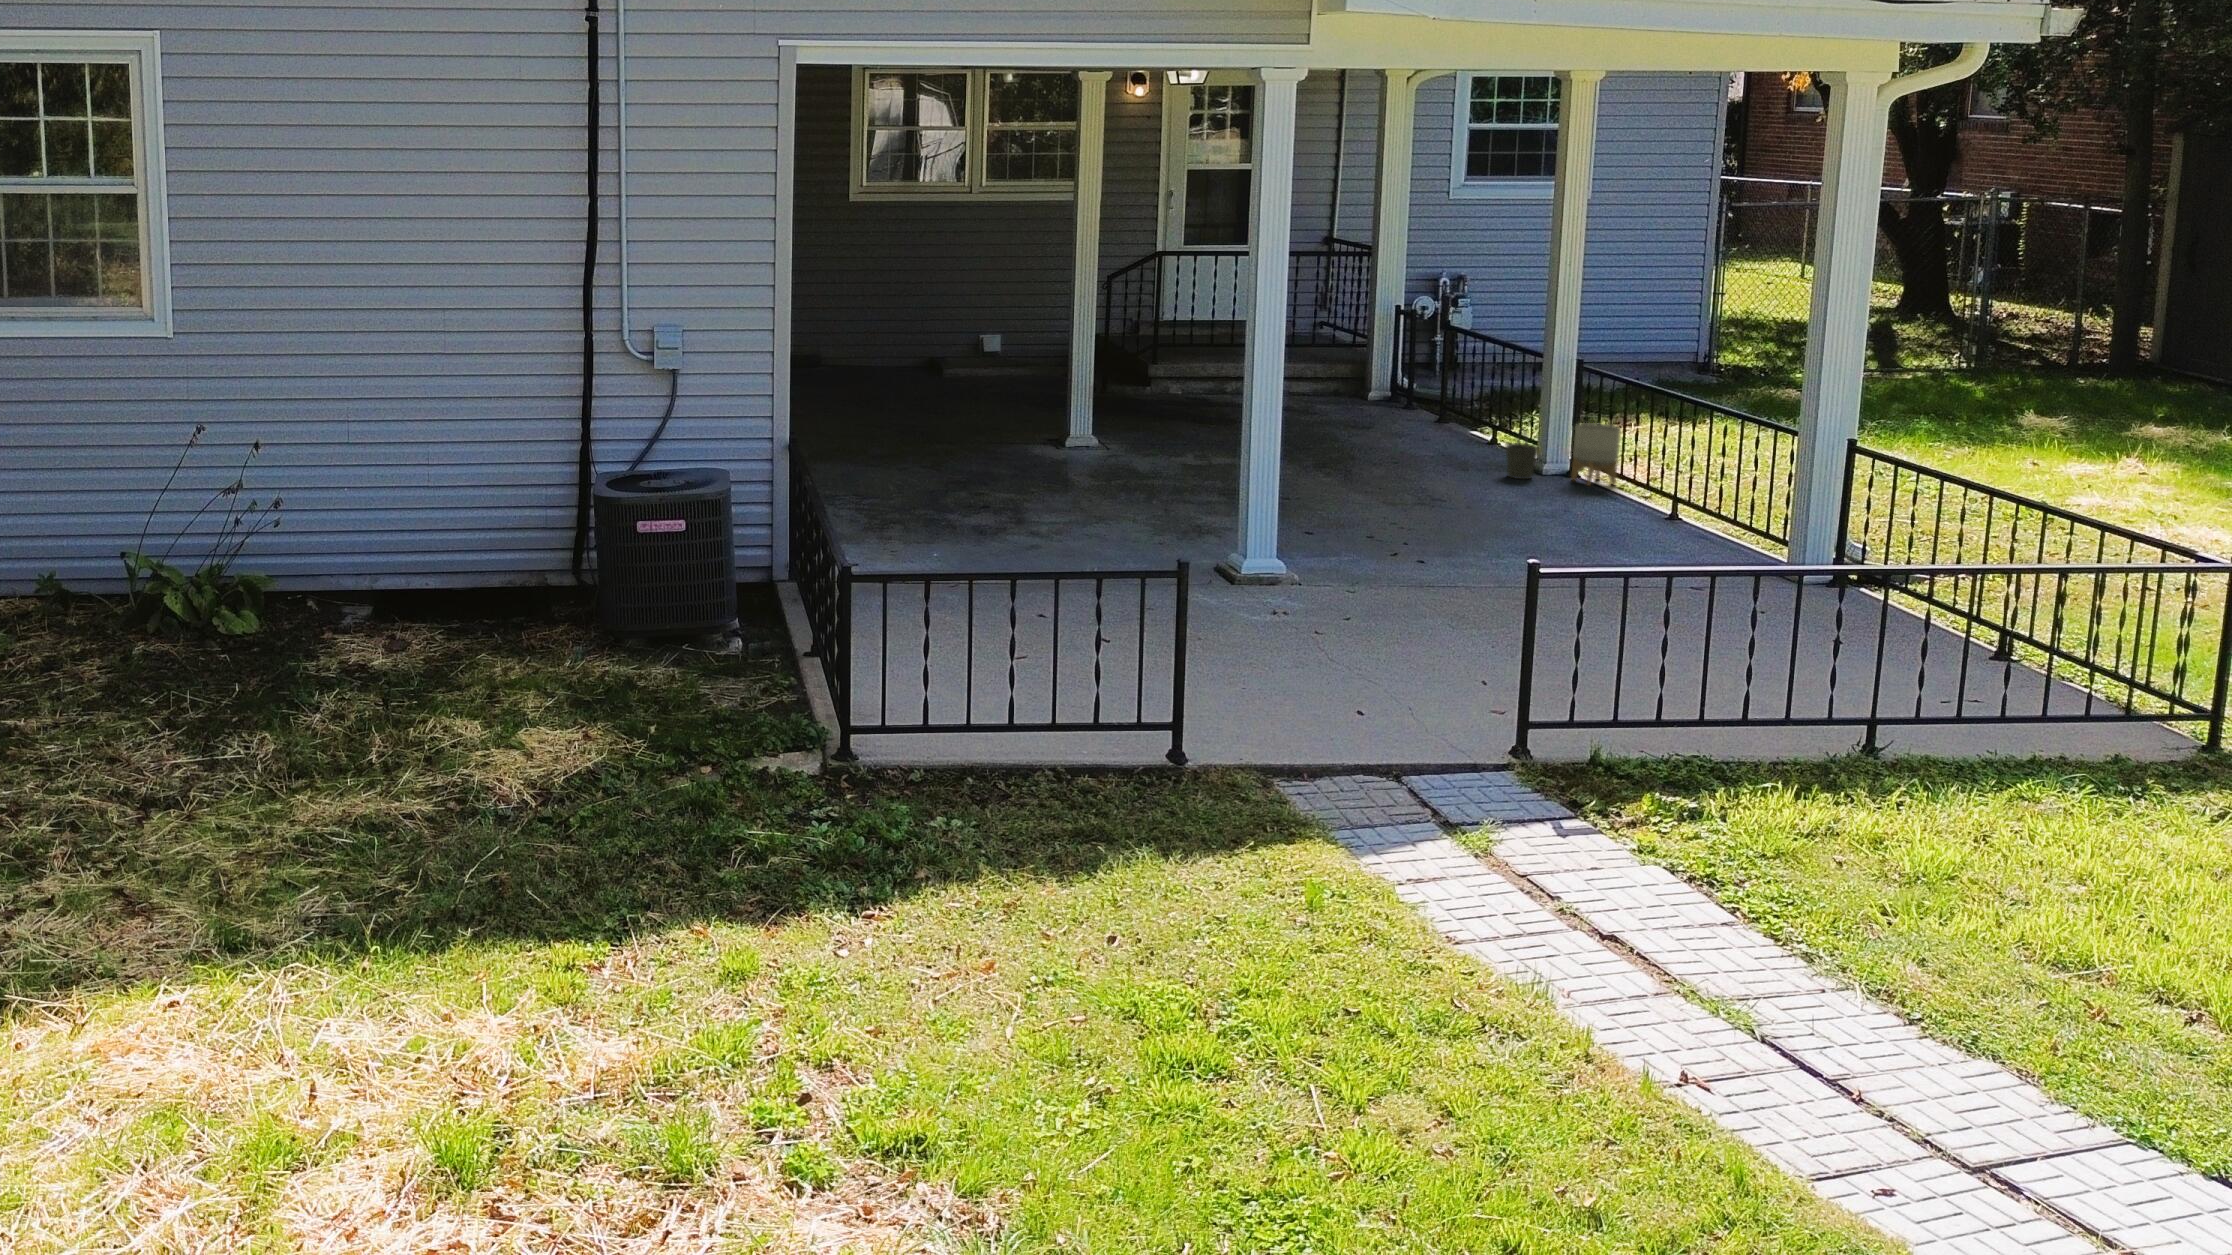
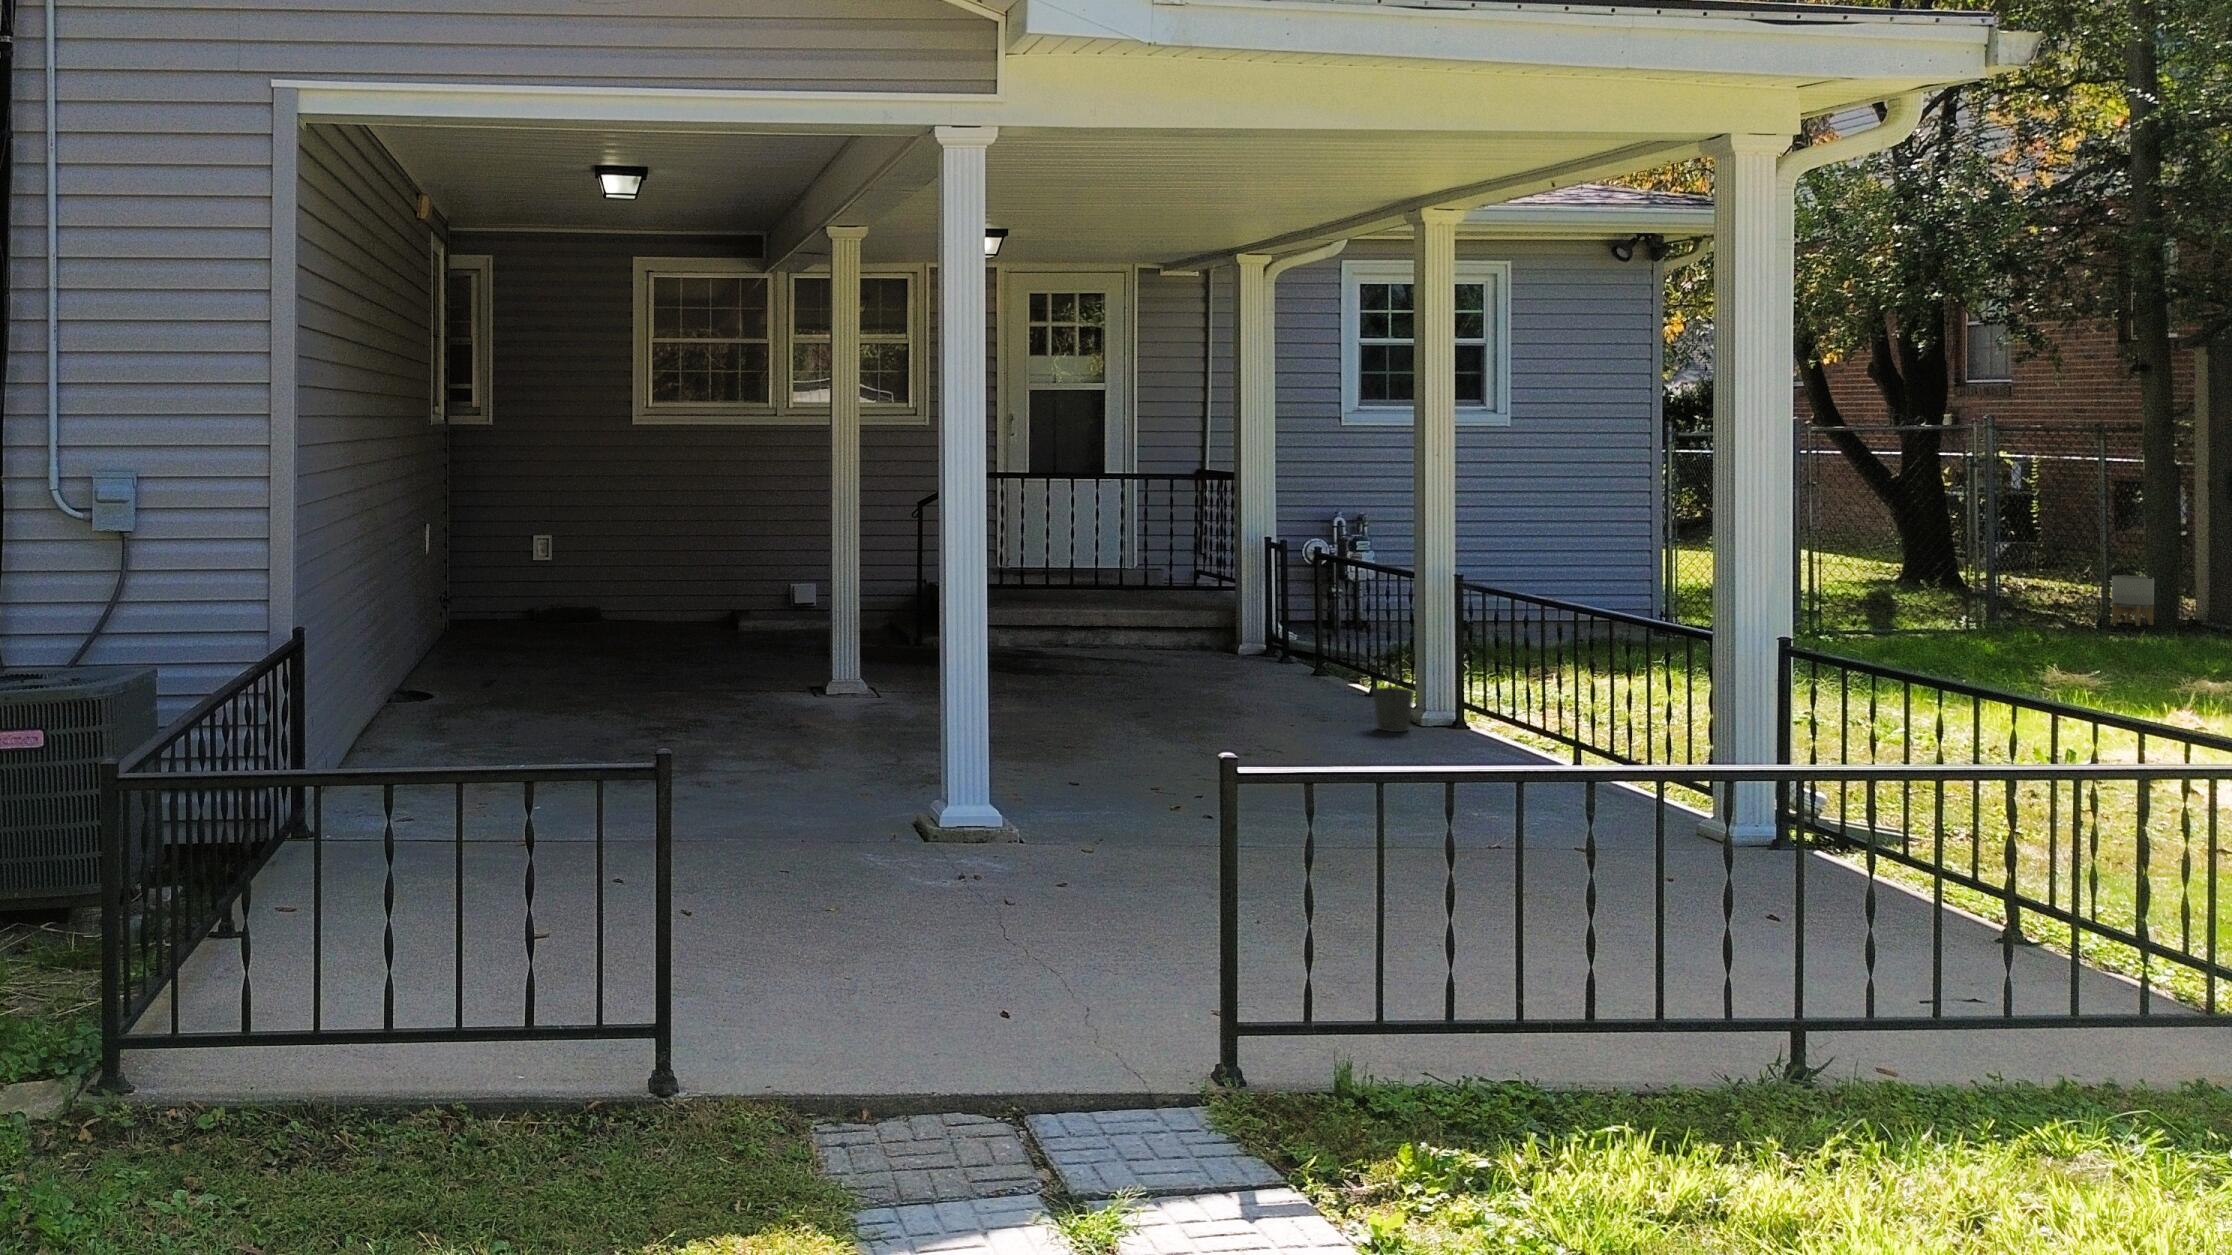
planter: present [1571,423,1621,485] -> present [2112,576,2154,626]

